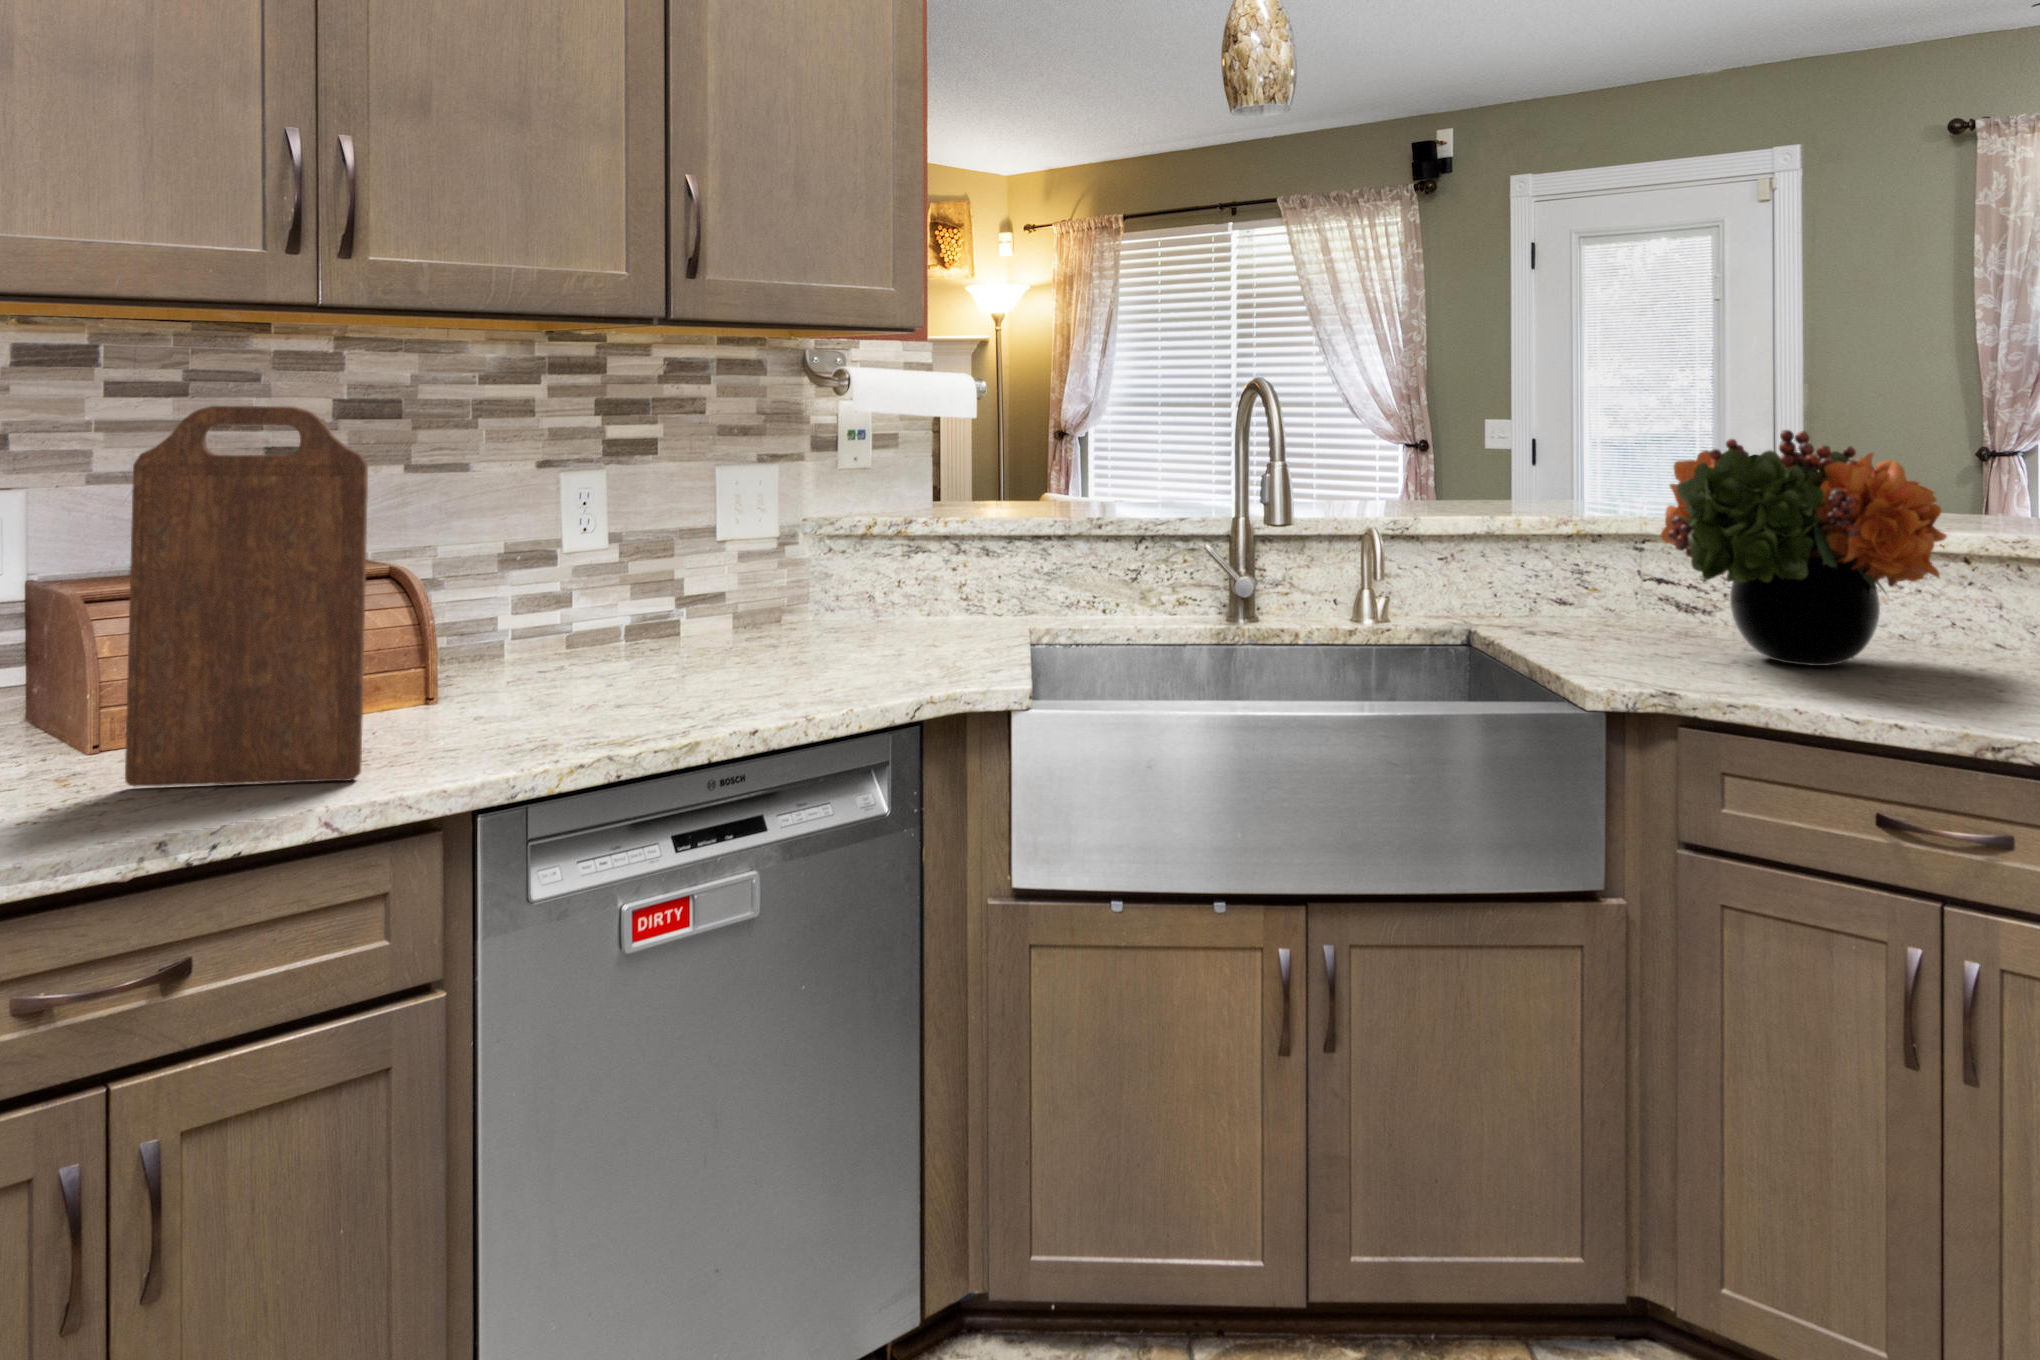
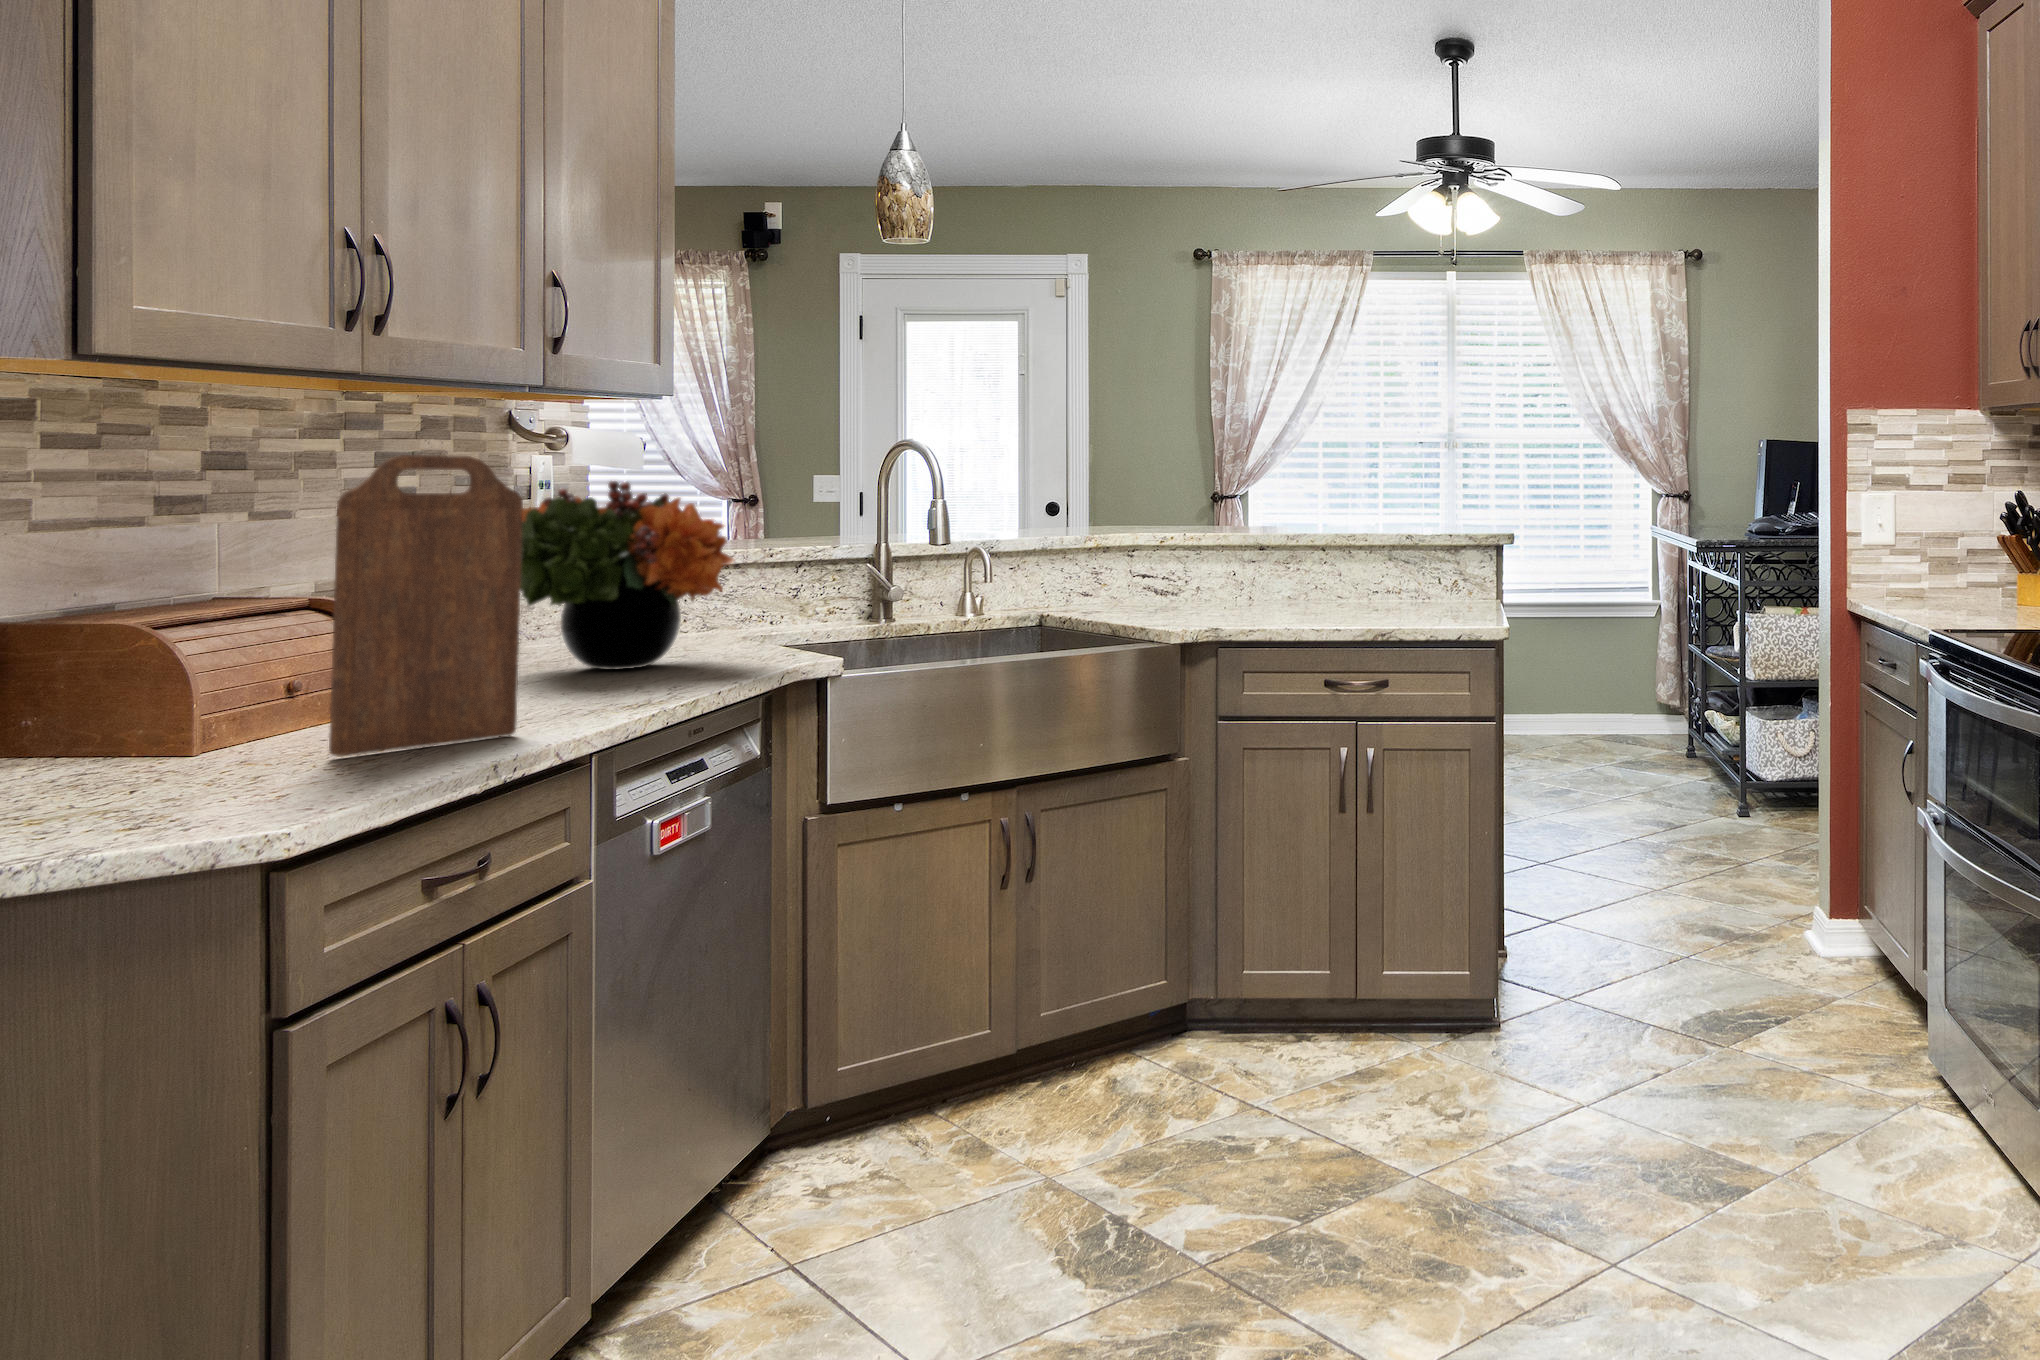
flower arrangement: present [1660,430,1947,666] -> present [520,481,734,670]

